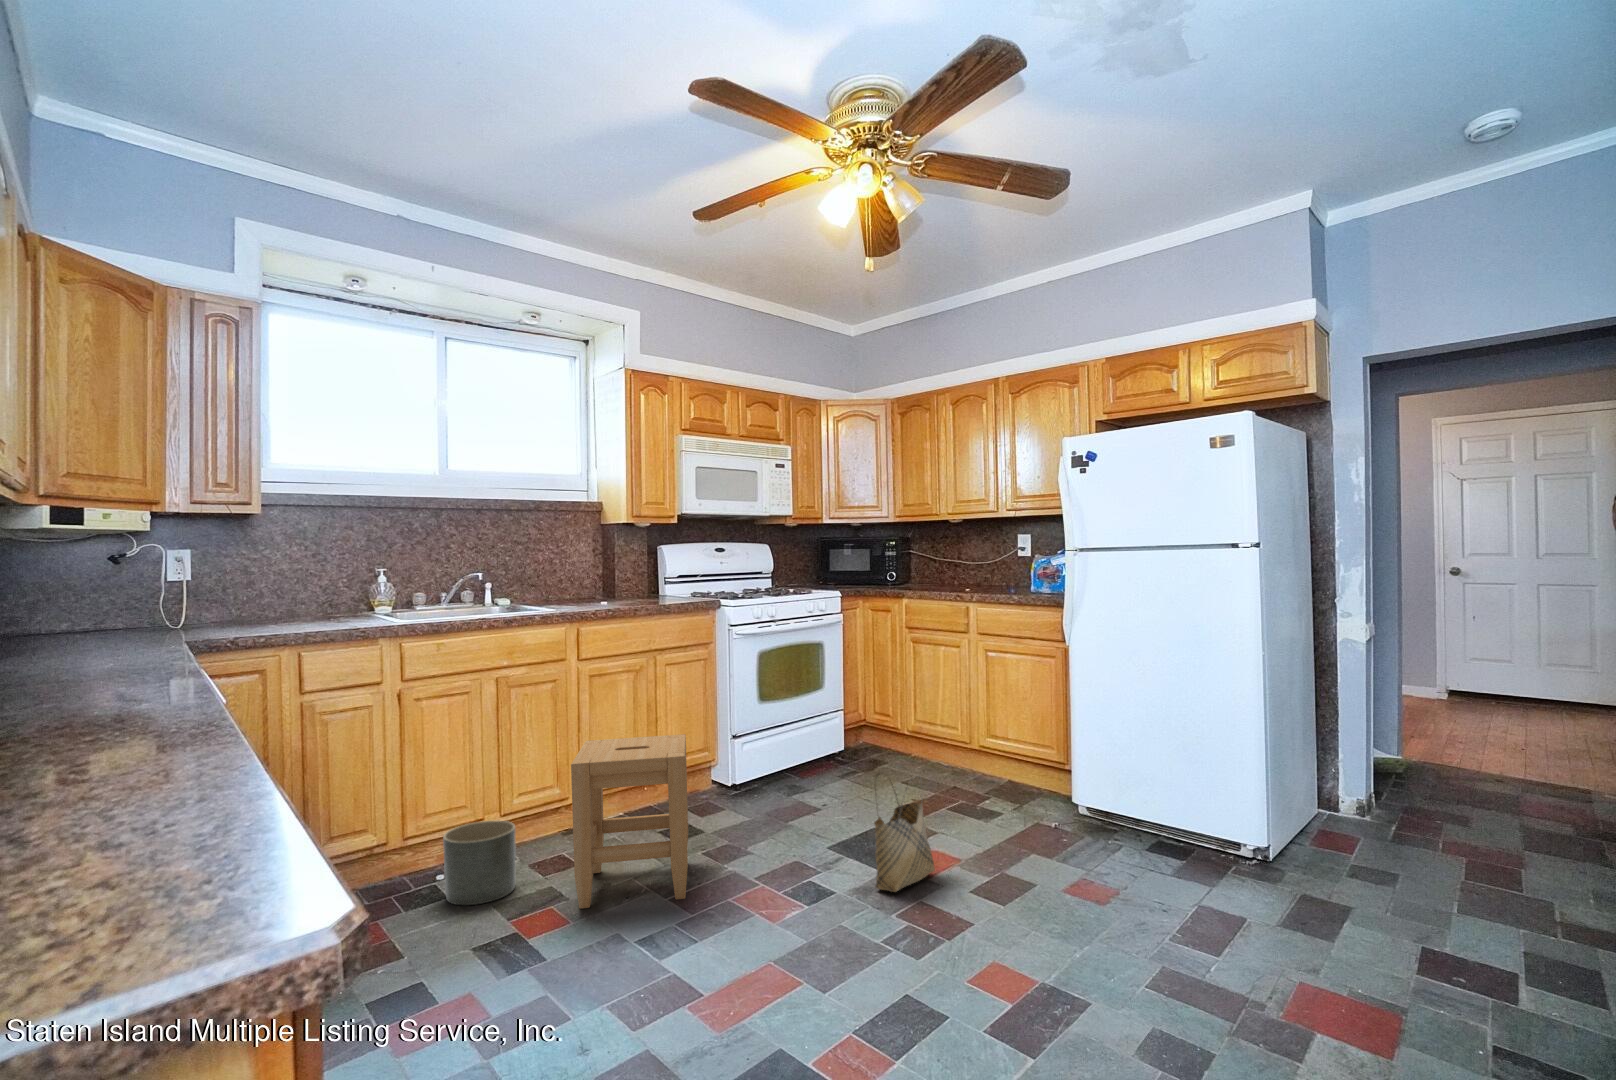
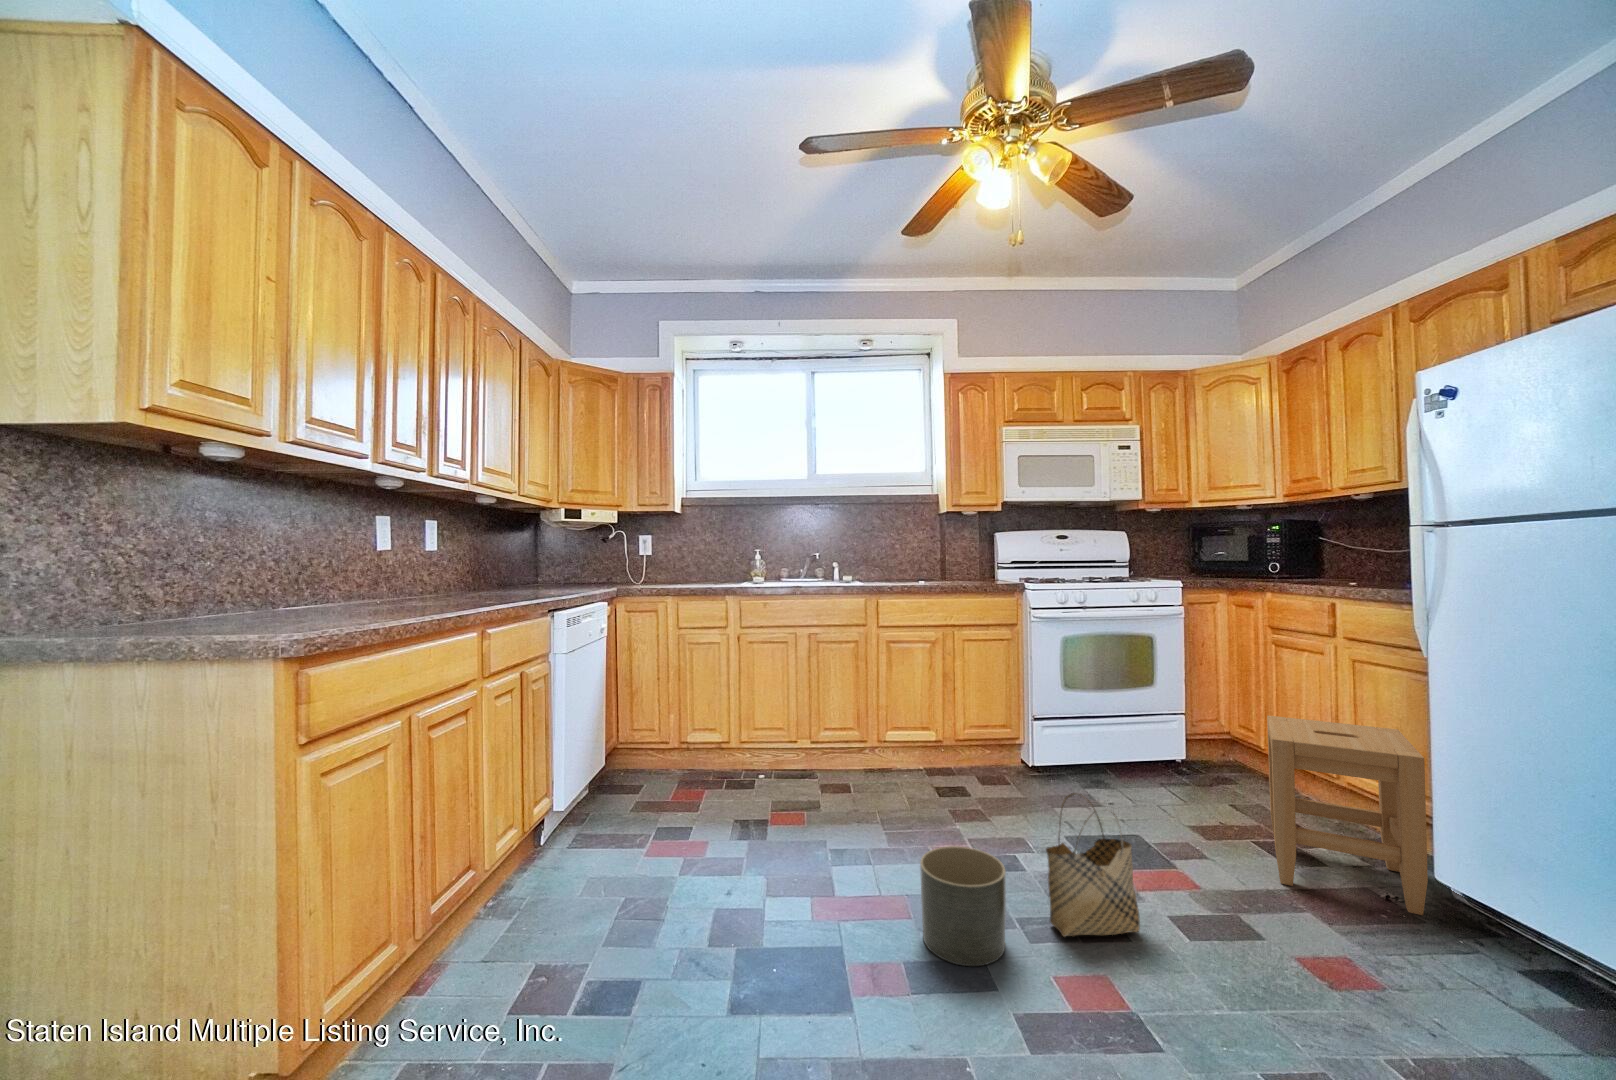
stool: present [571,734,688,909] -> present [1267,716,1428,915]
planter: present [443,820,516,905] -> present [920,846,1006,966]

